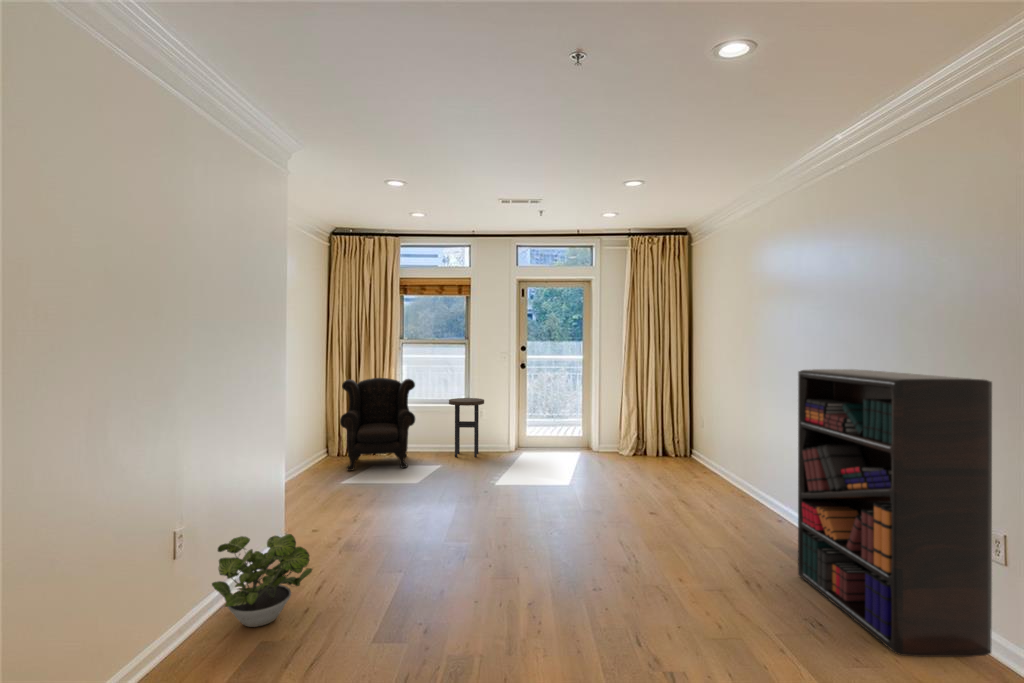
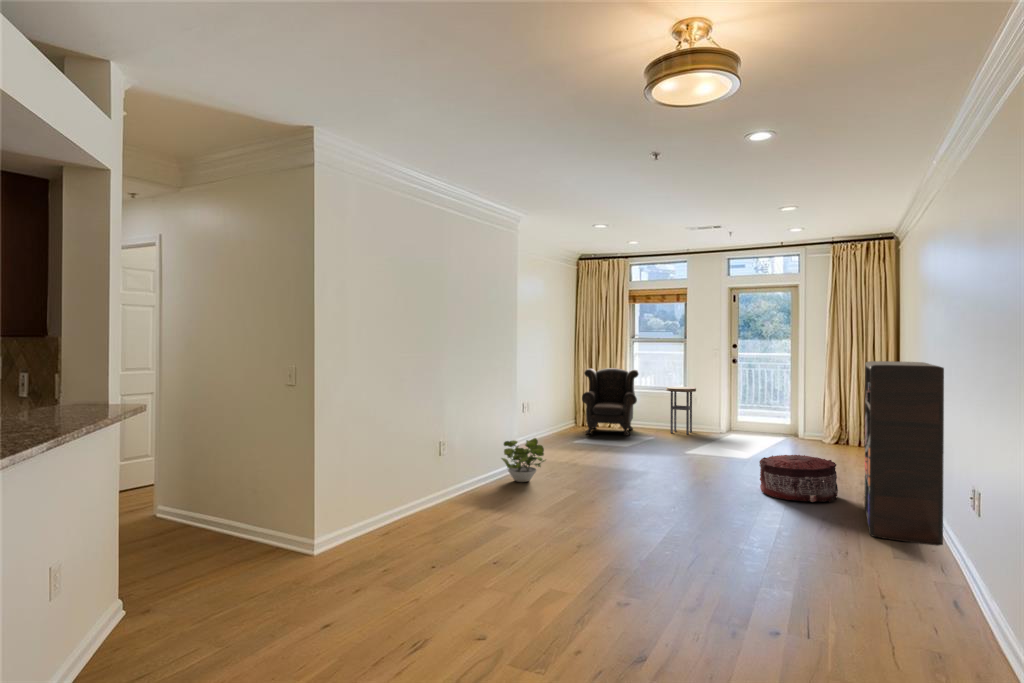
pouf: none [643,497,756,579] -> present [760,455,838,502]

